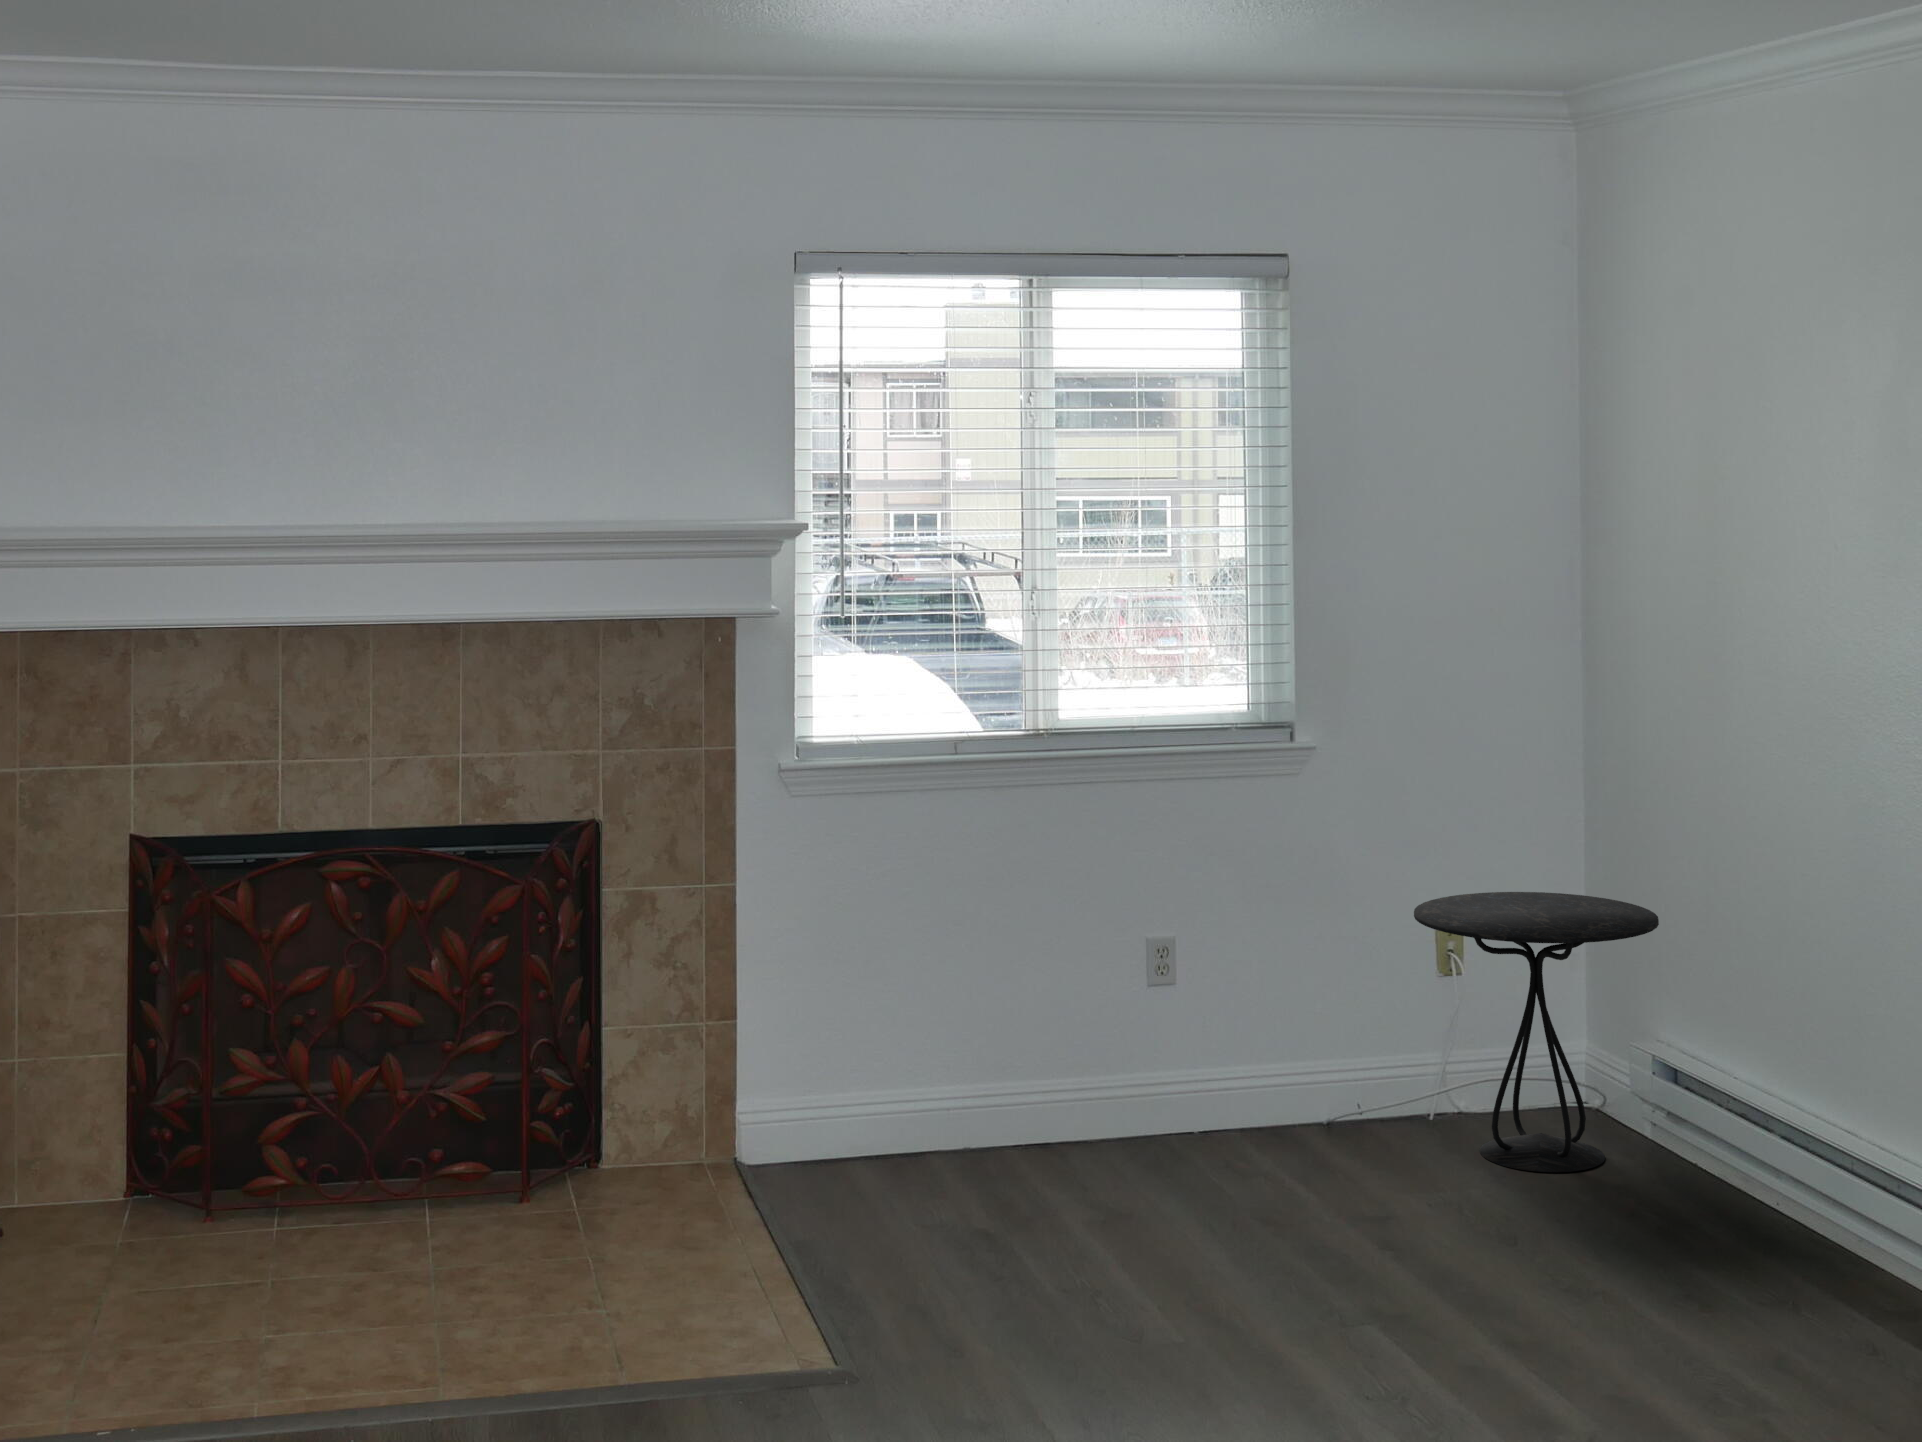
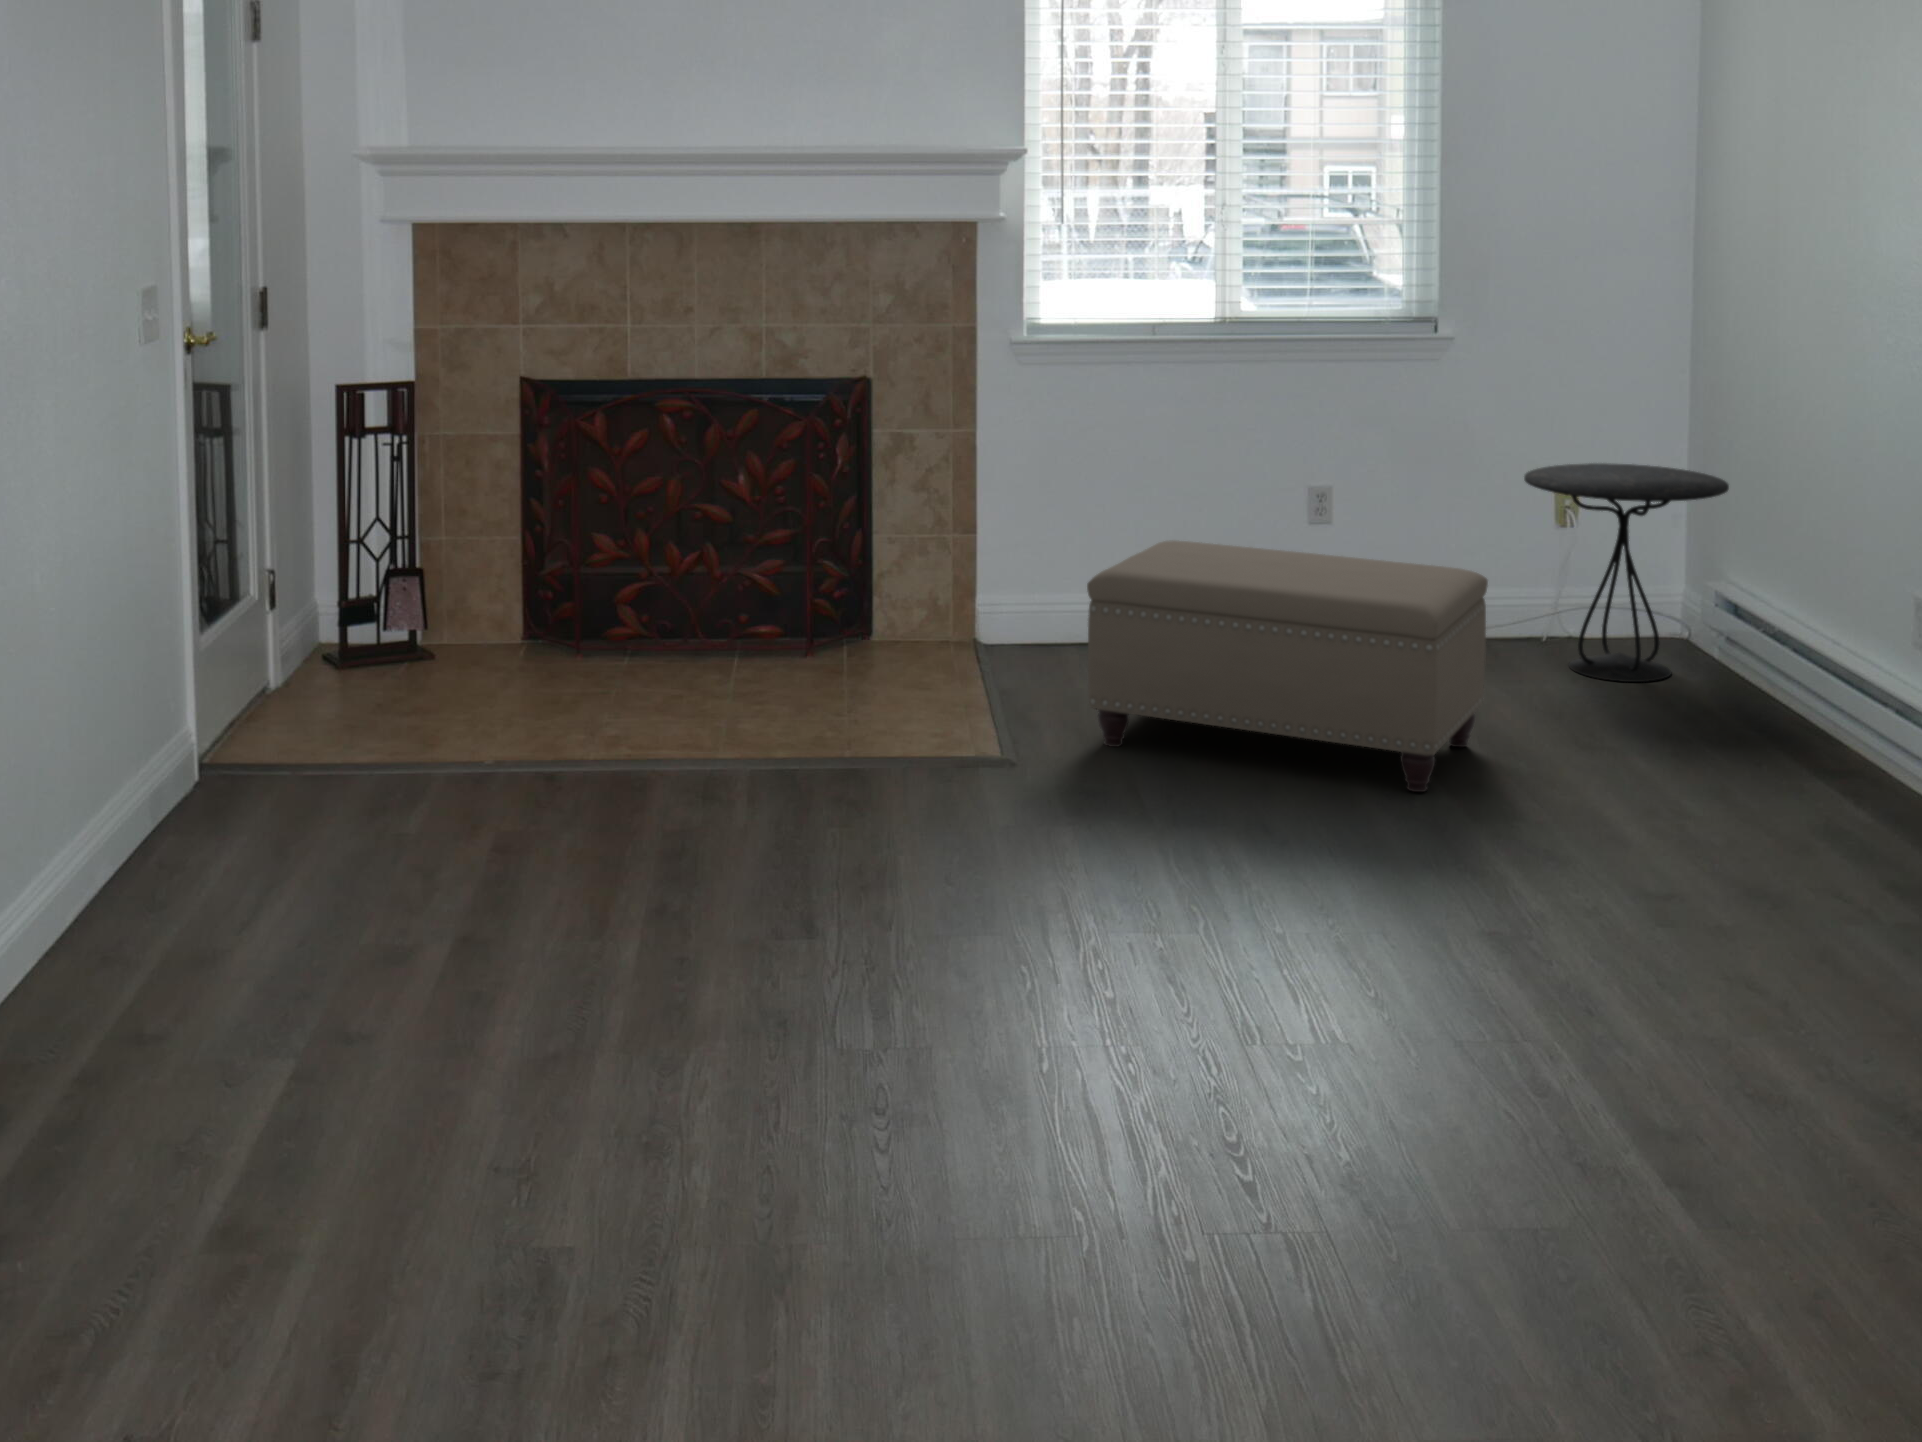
ottoman: none [917,1024,1420,1362] -> present [1087,540,1488,792]

